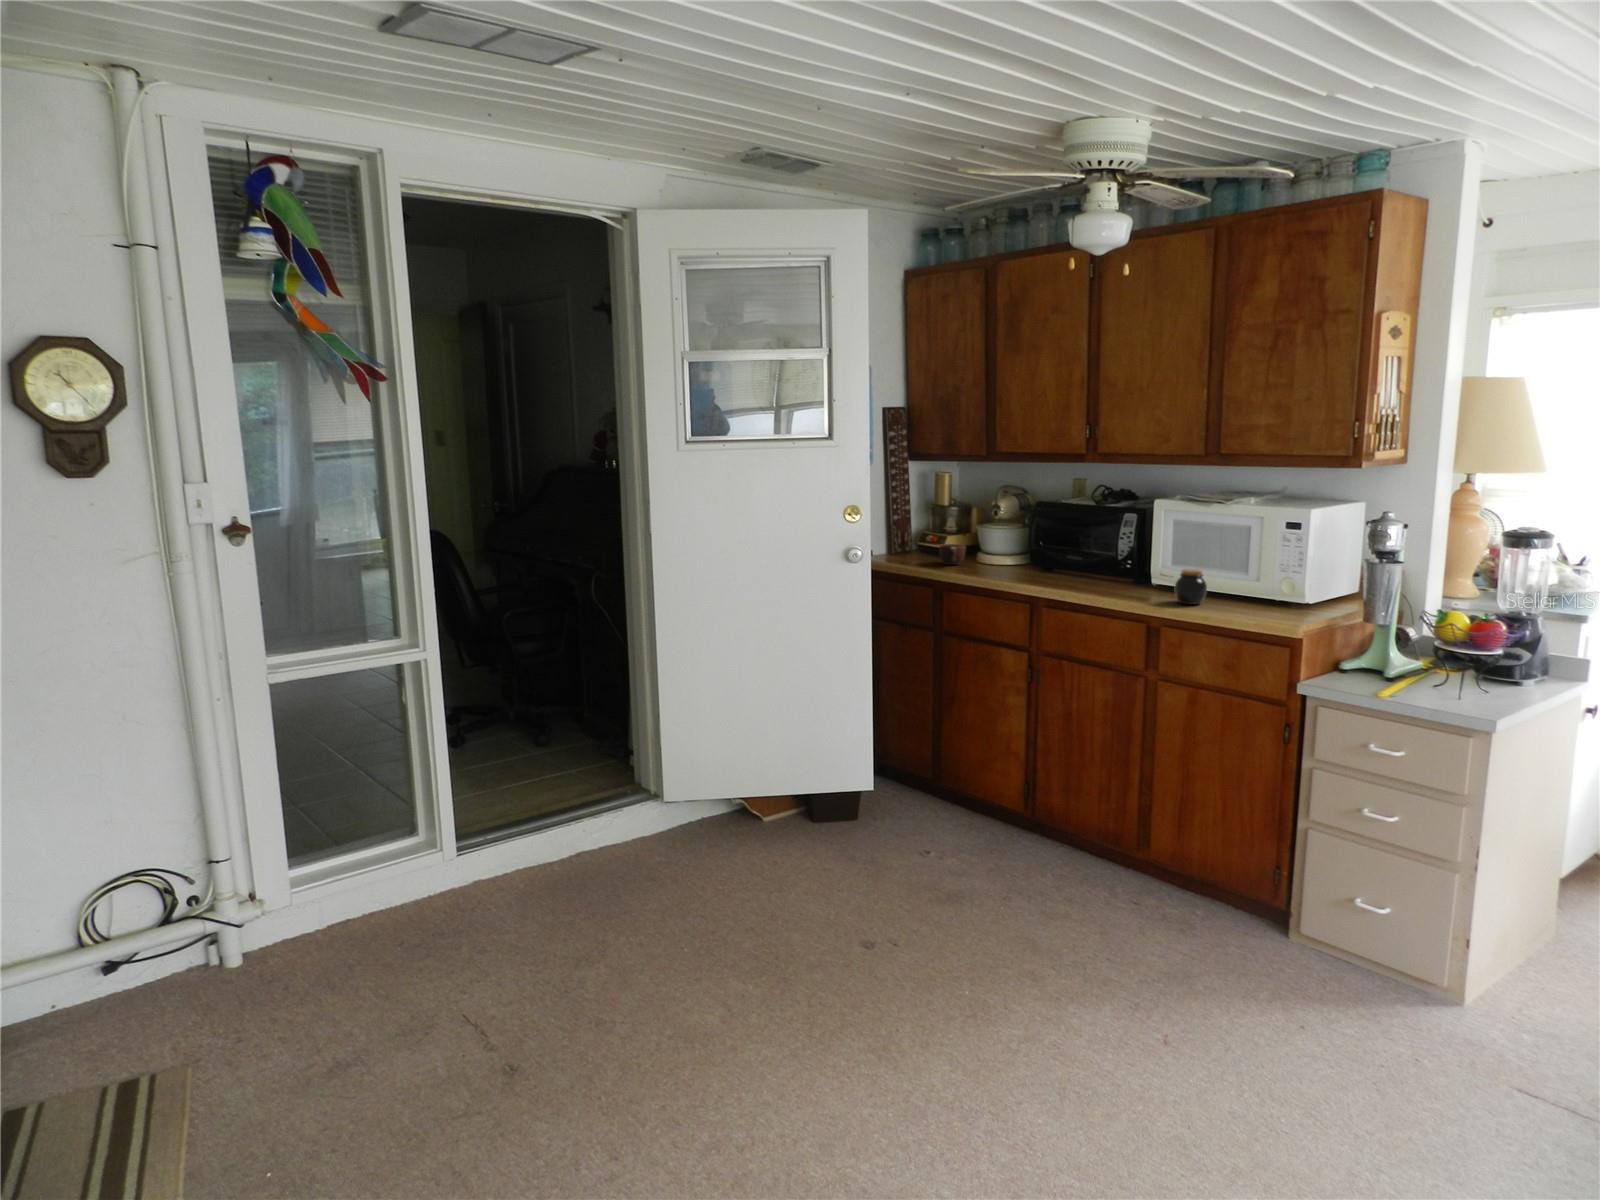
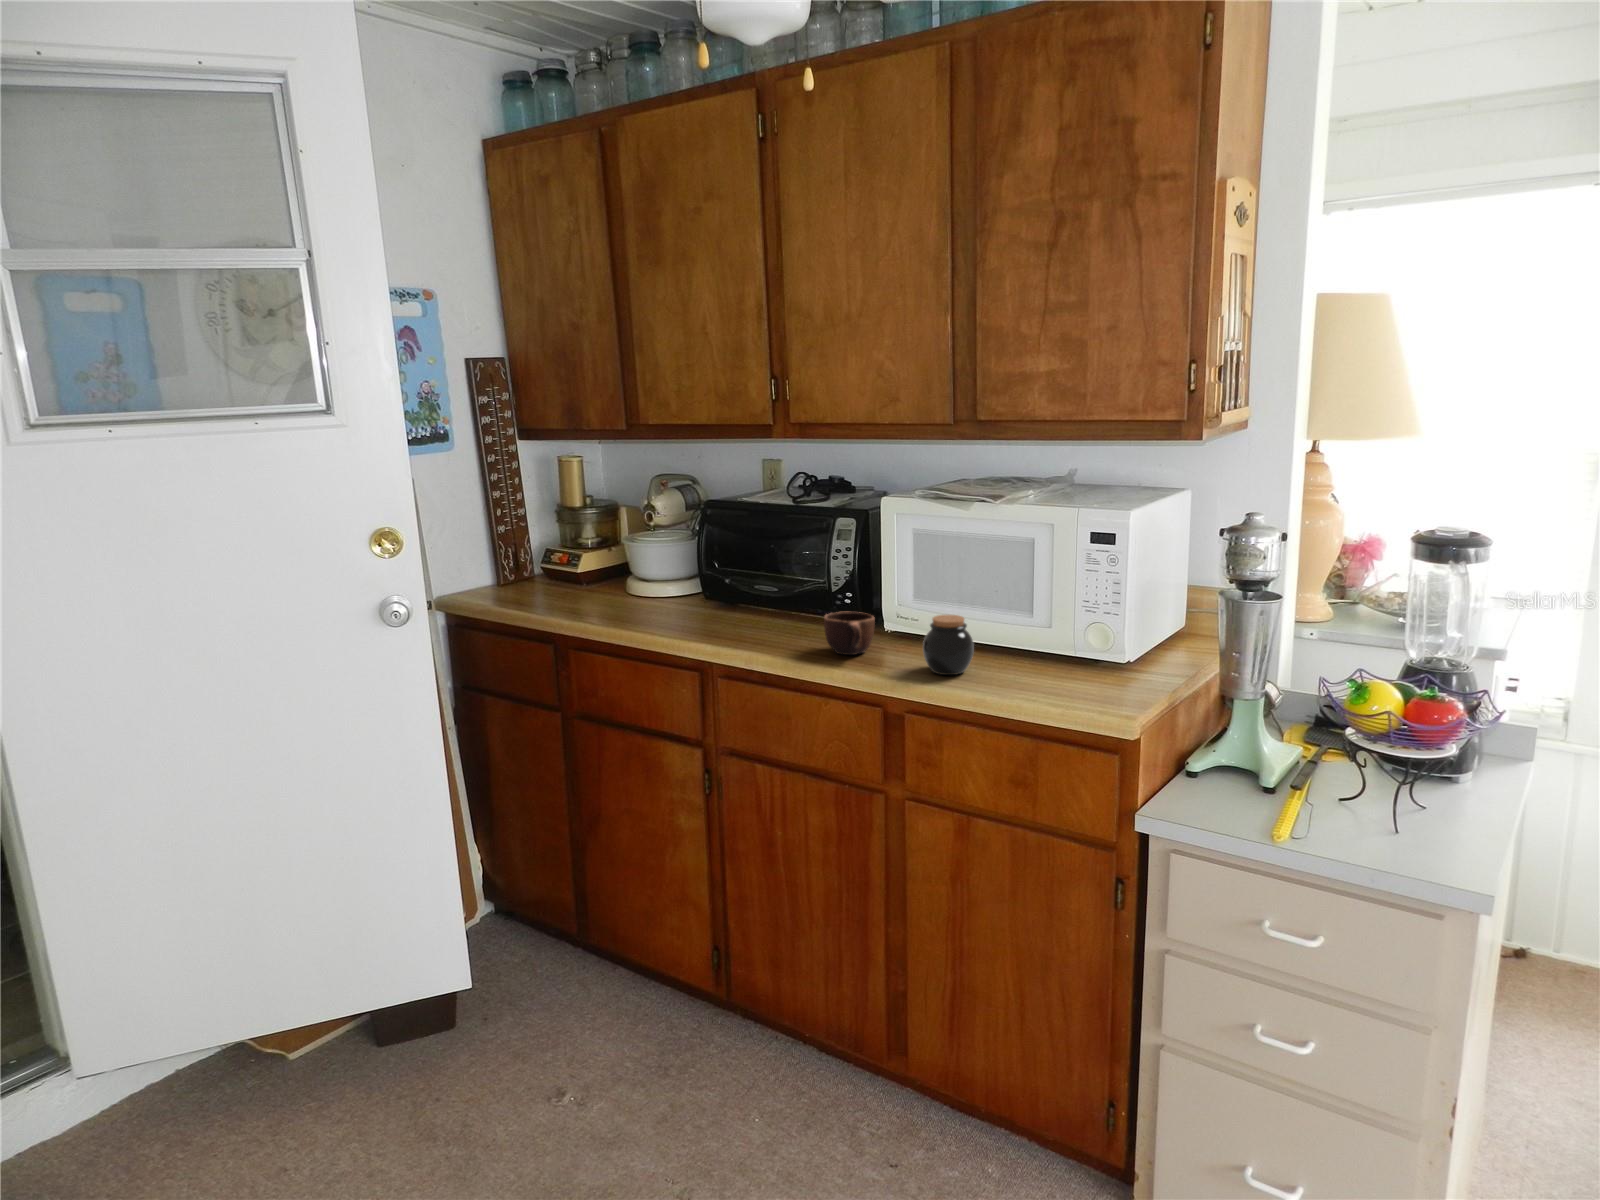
mug: present [939,544,966,565] -> present [824,612,875,655]

